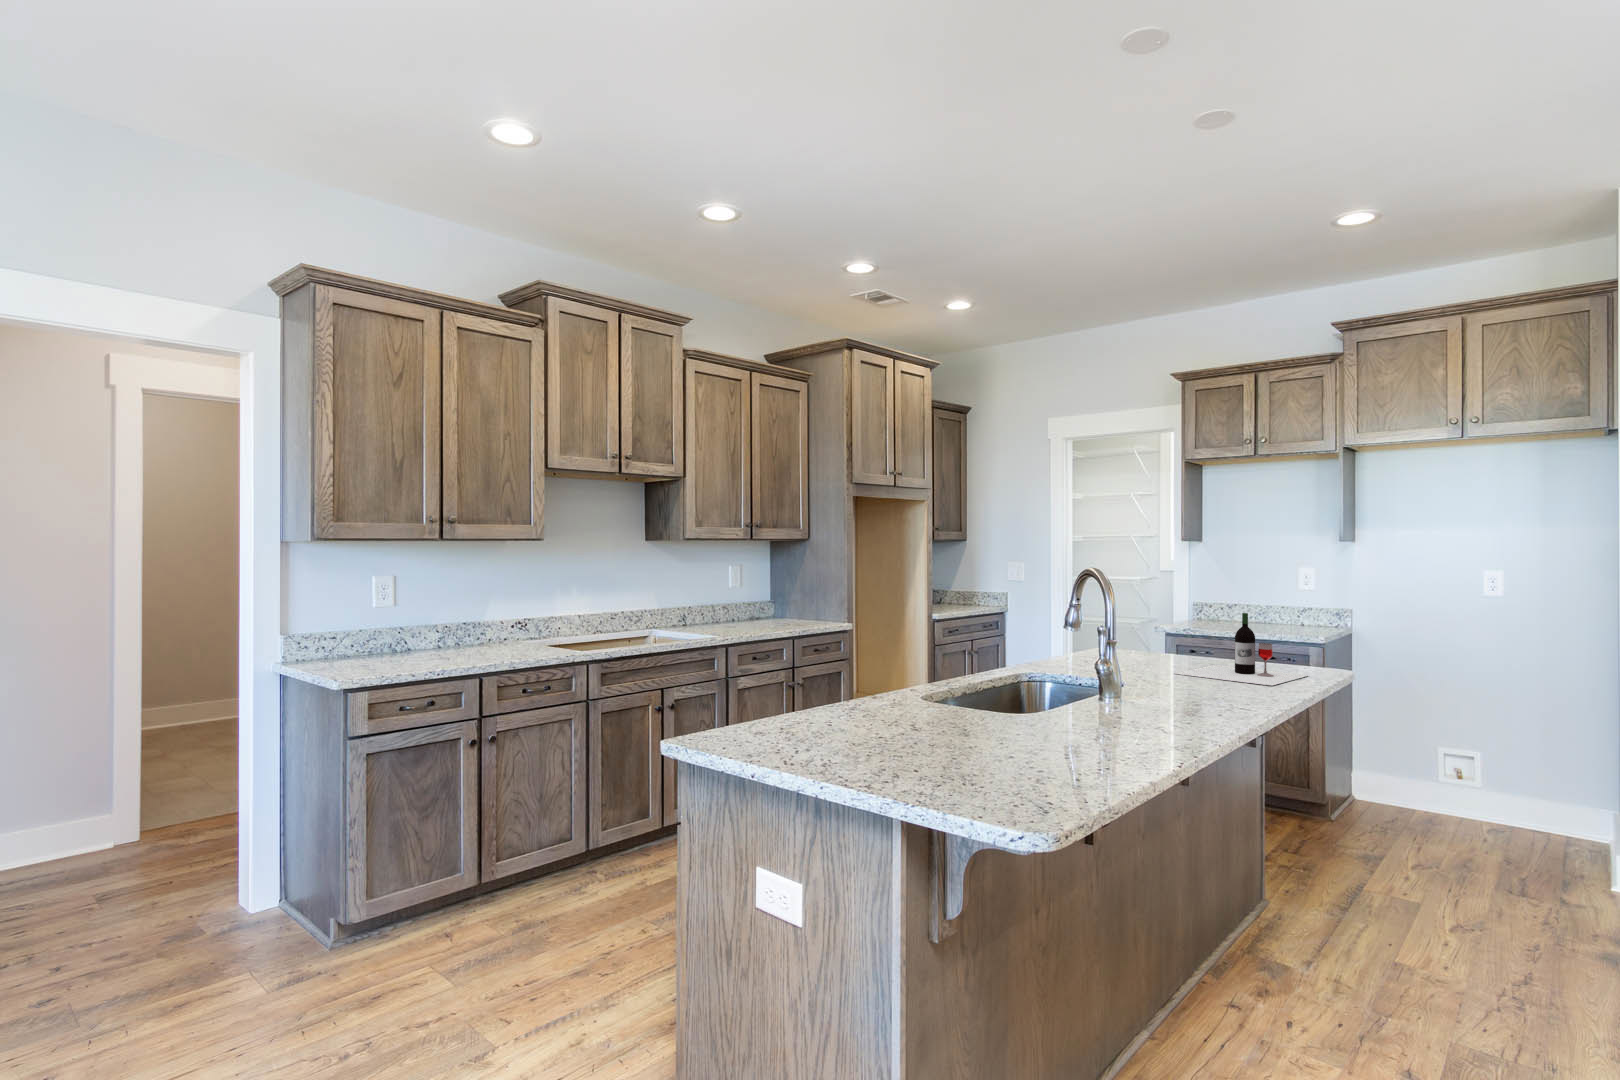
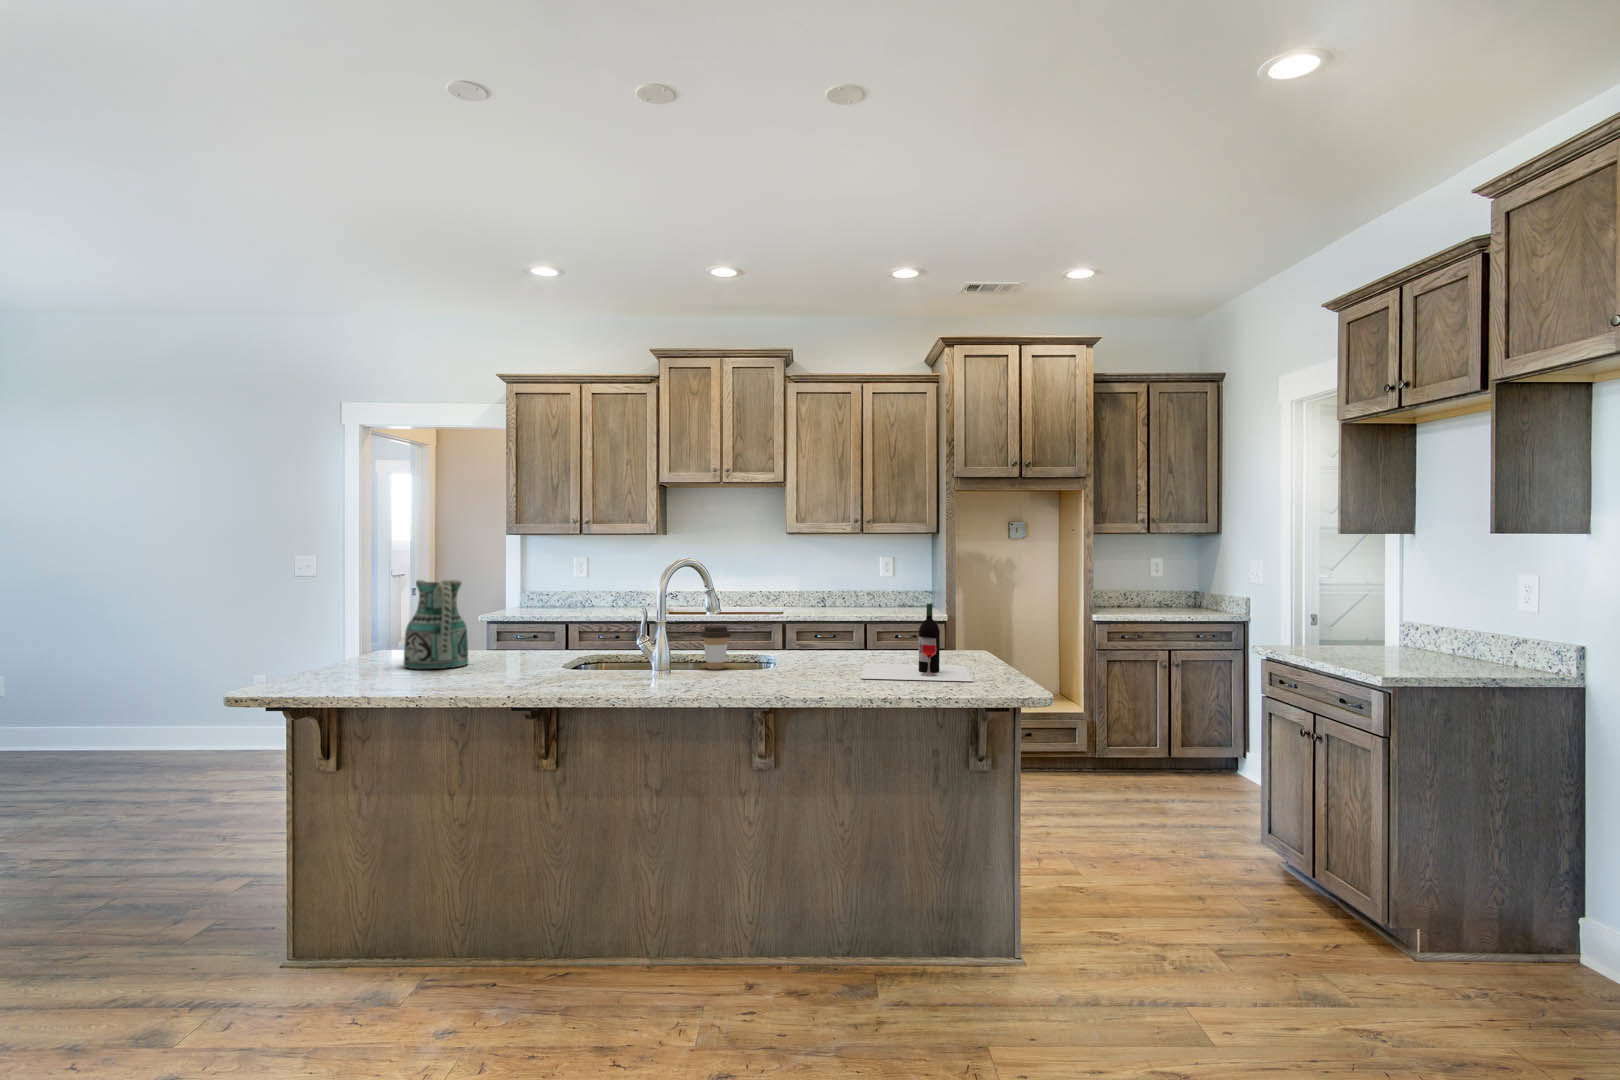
ceramic pitcher: none [970,625,1087,757] -> present [404,580,468,669]
coffee cup: none [1146,651,1179,698] -> present [701,626,730,669]

